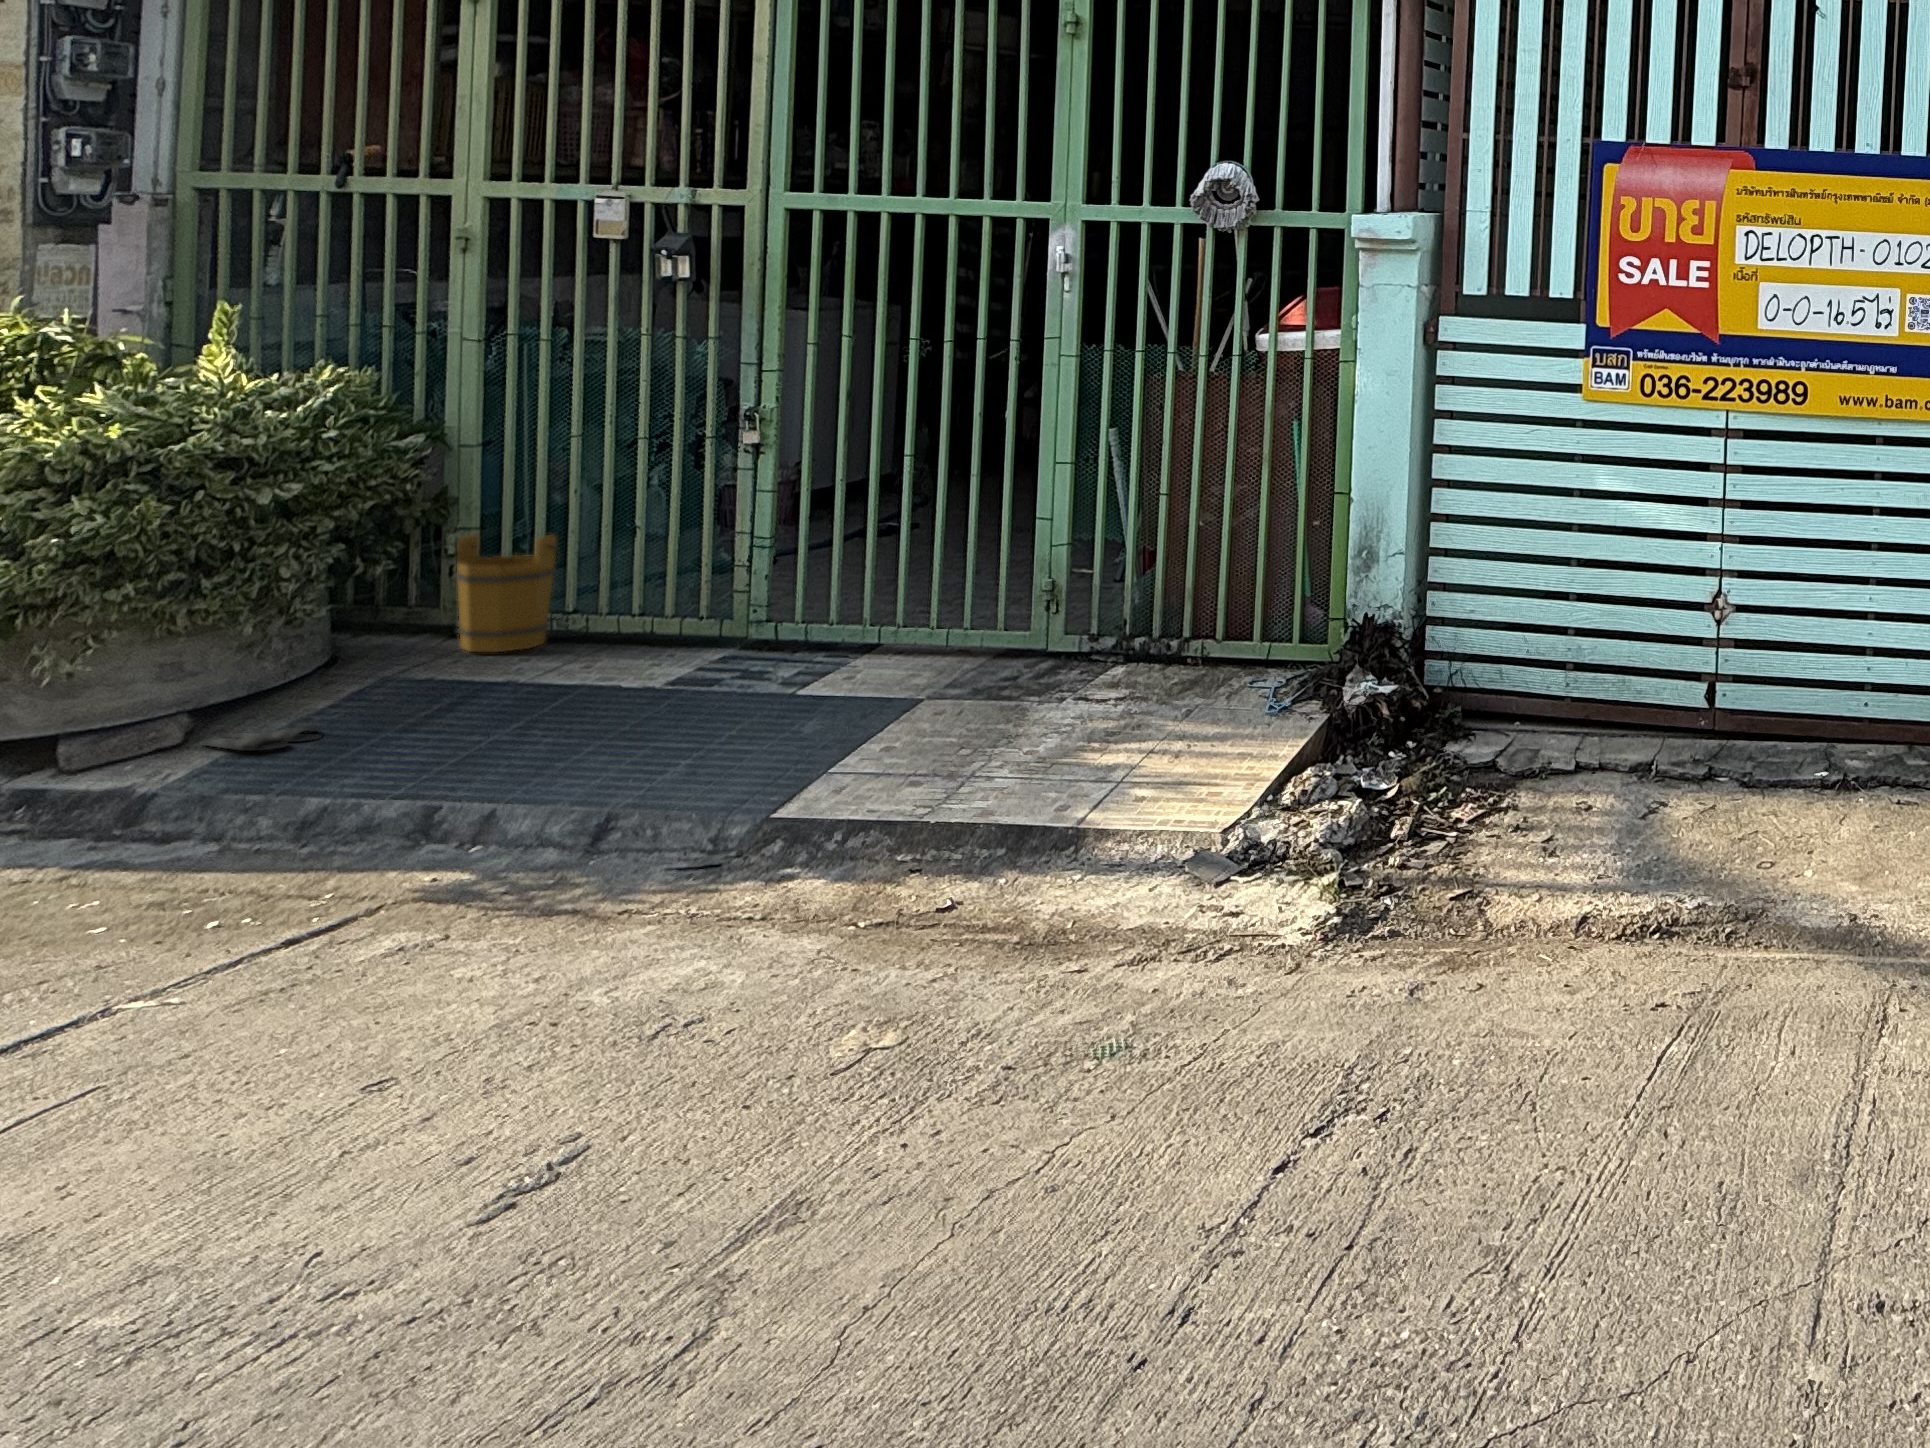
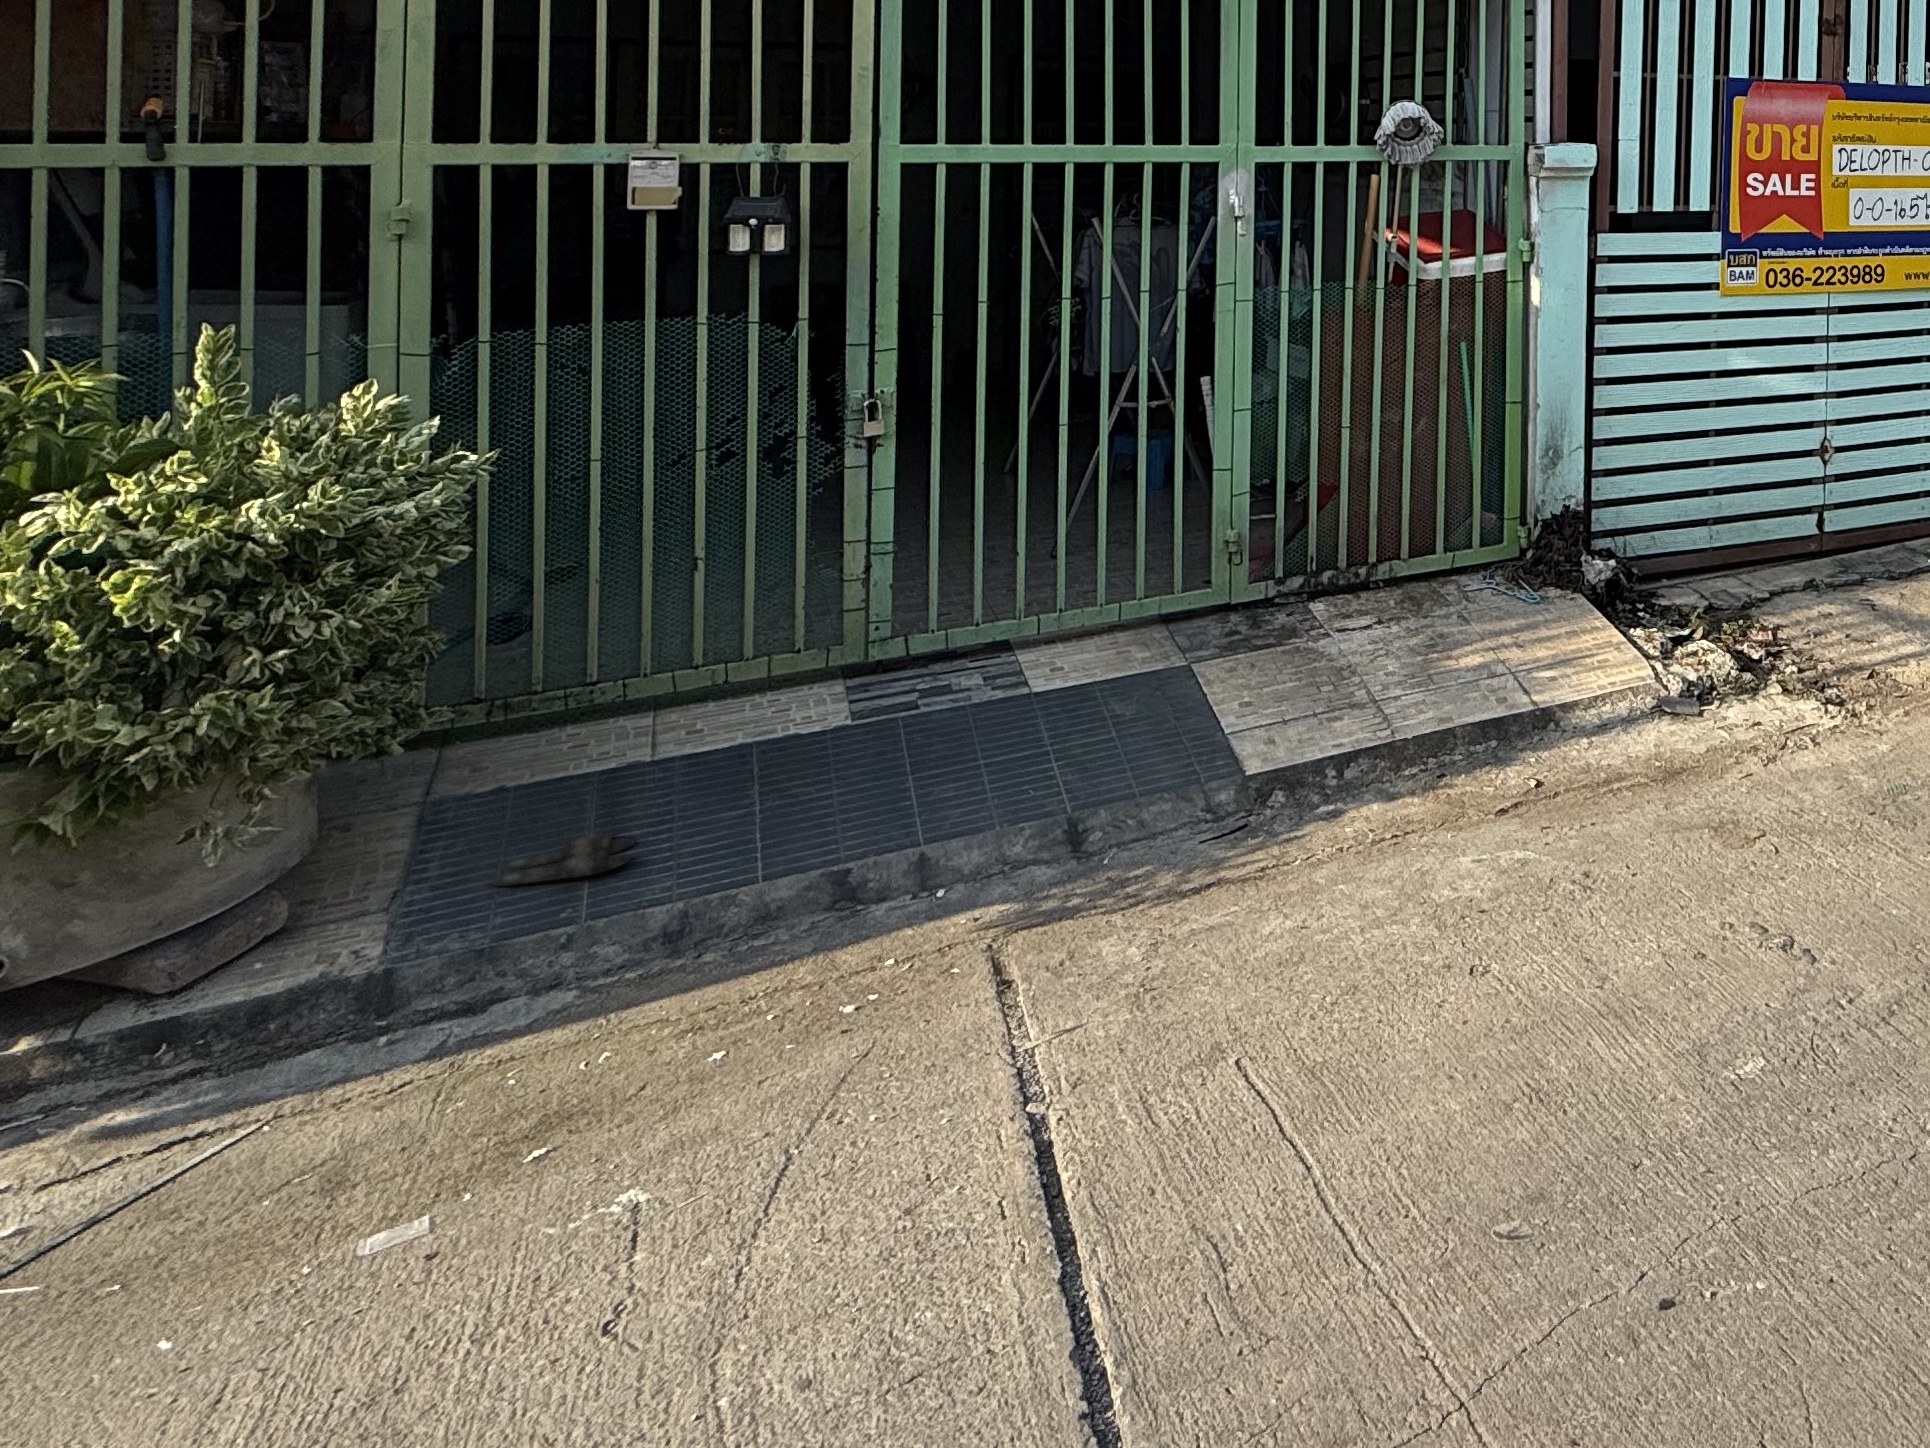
bucket: present [455,534,558,652] -> none [476,564,607,722]

